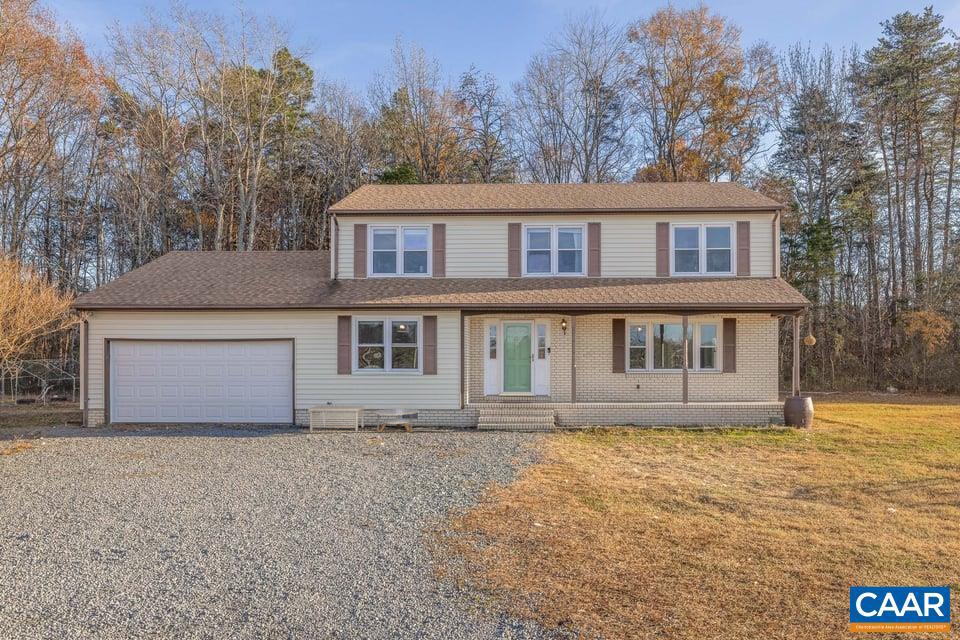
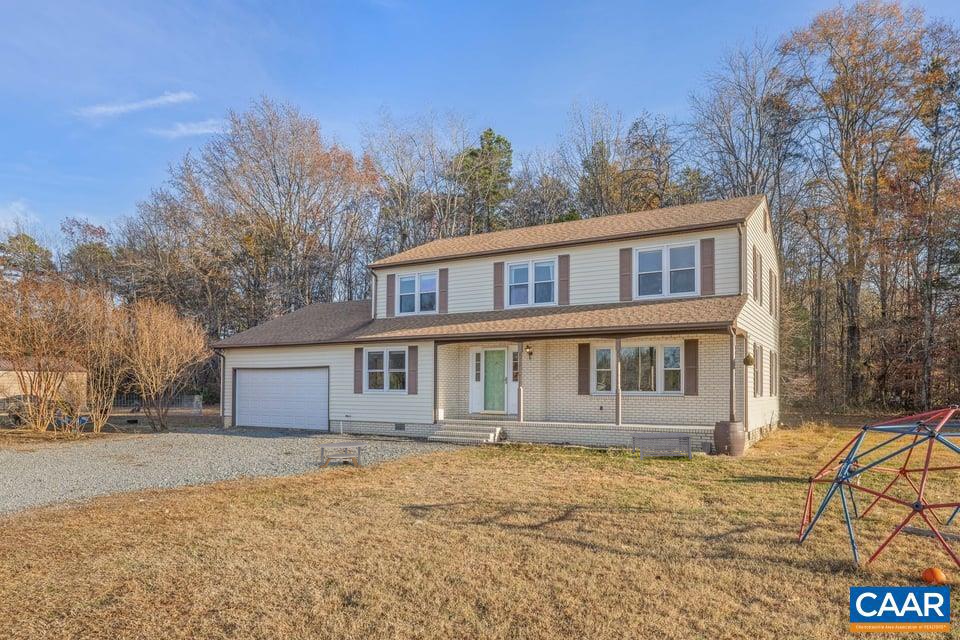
storage bench: present [308,406,365,431] -> present [630,433,692,460]

